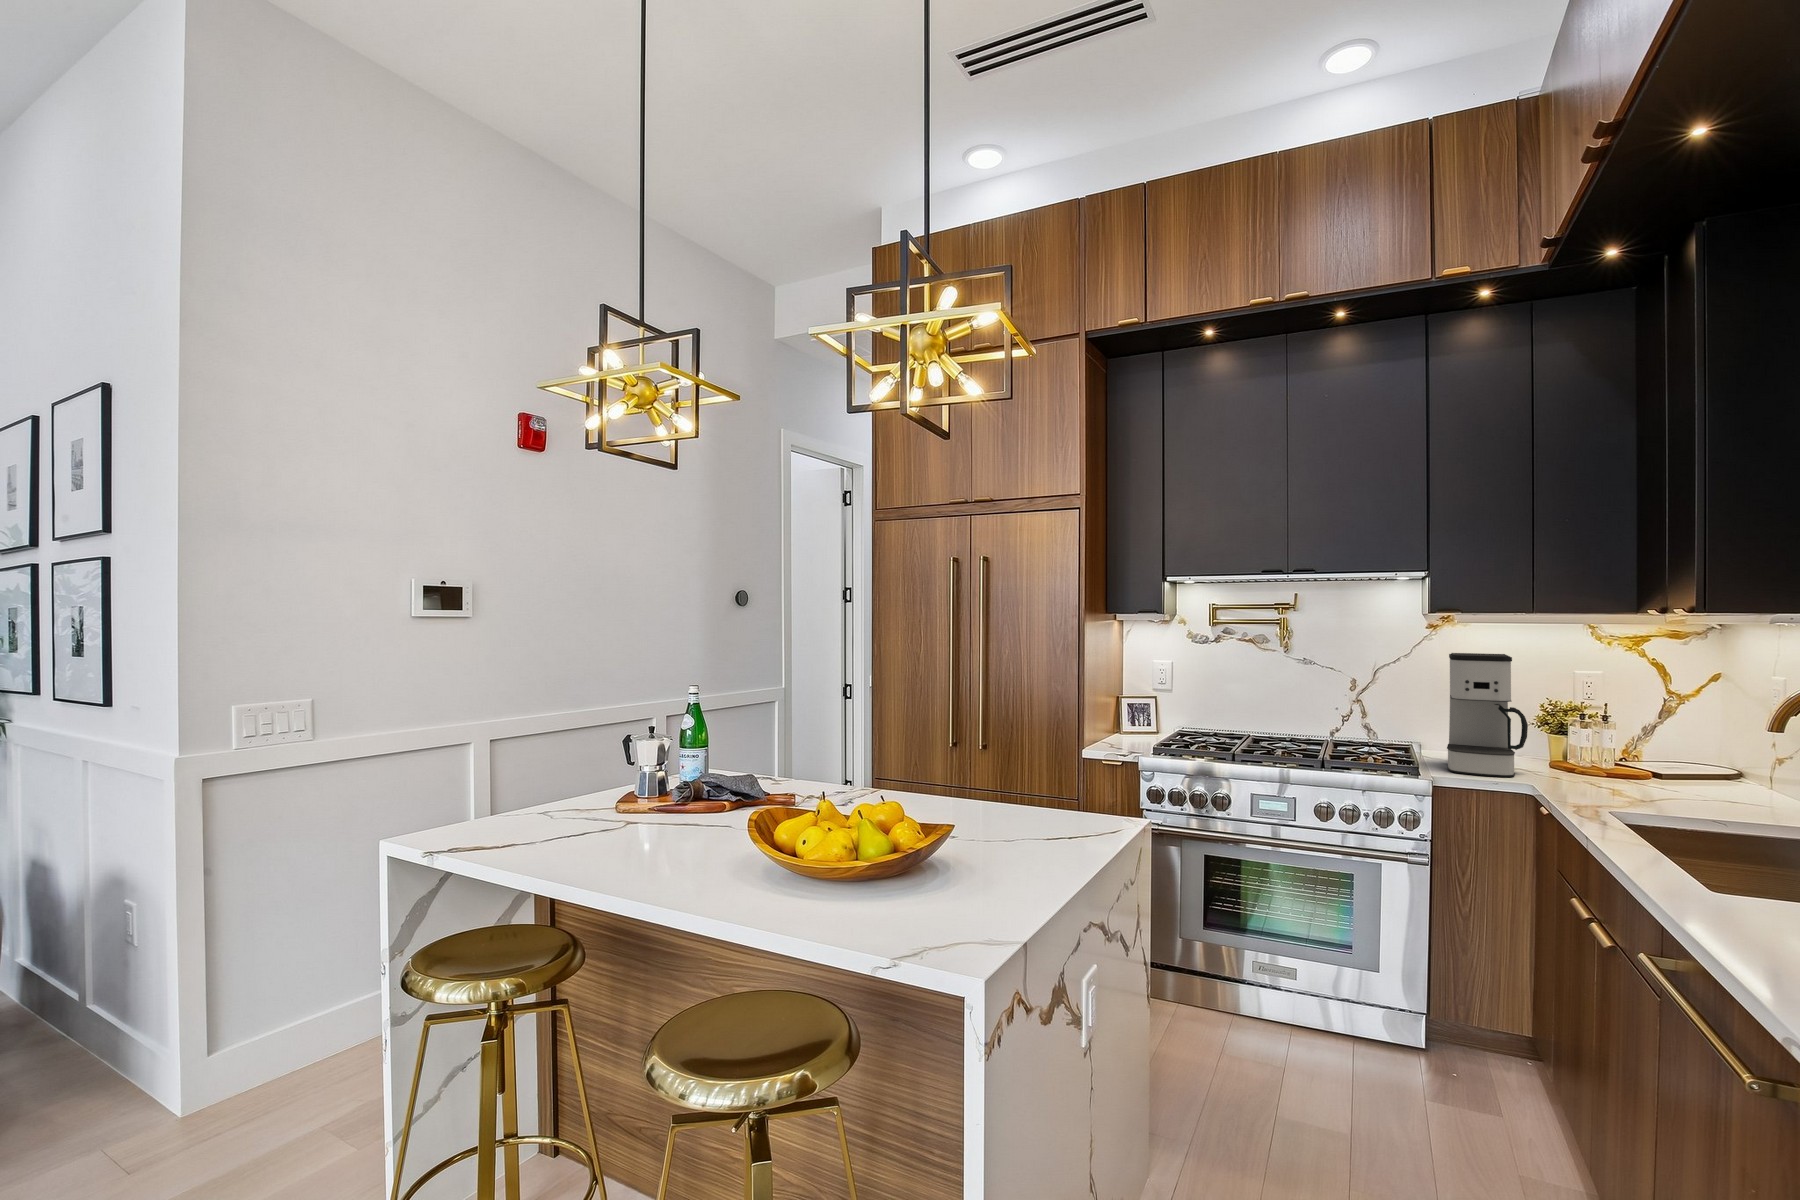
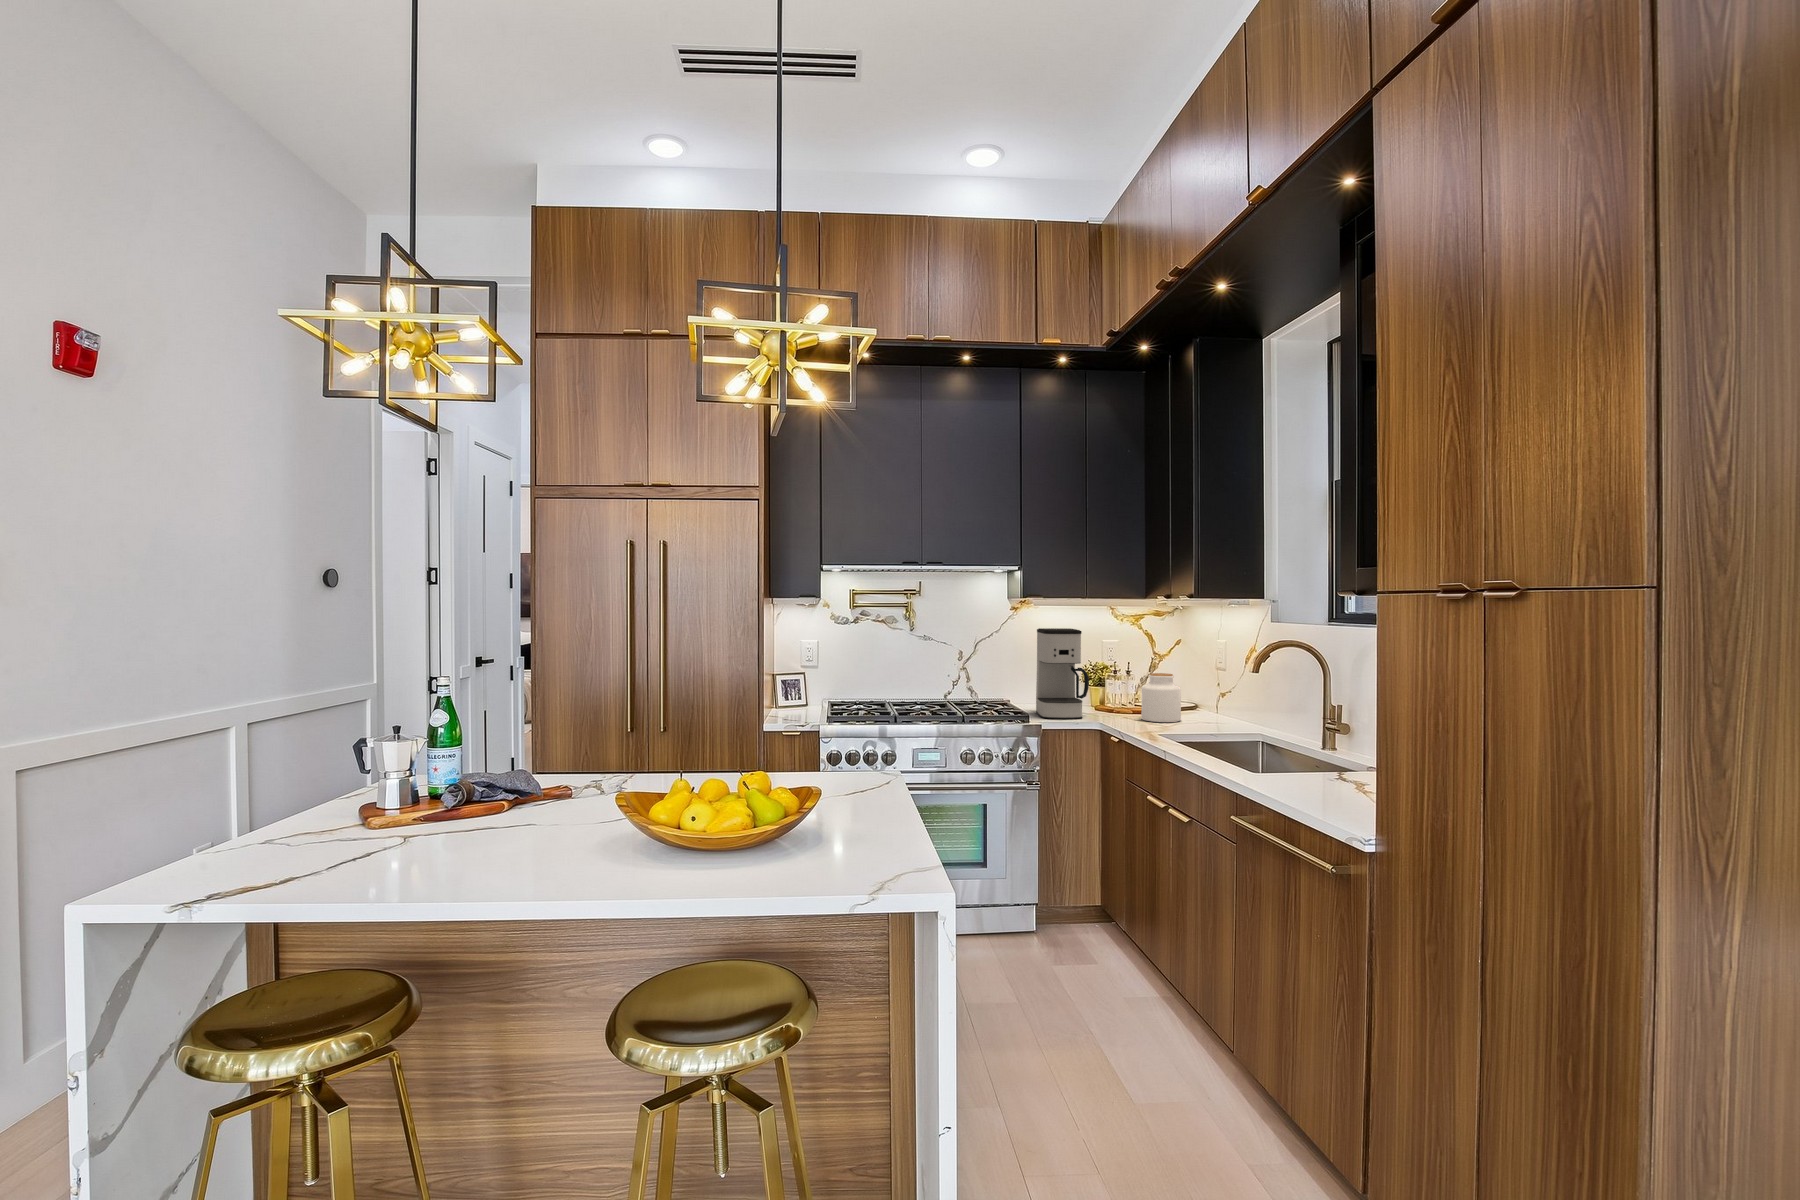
jar: none [1615,722,1689,797] -> present [1141,673,1181,722]

